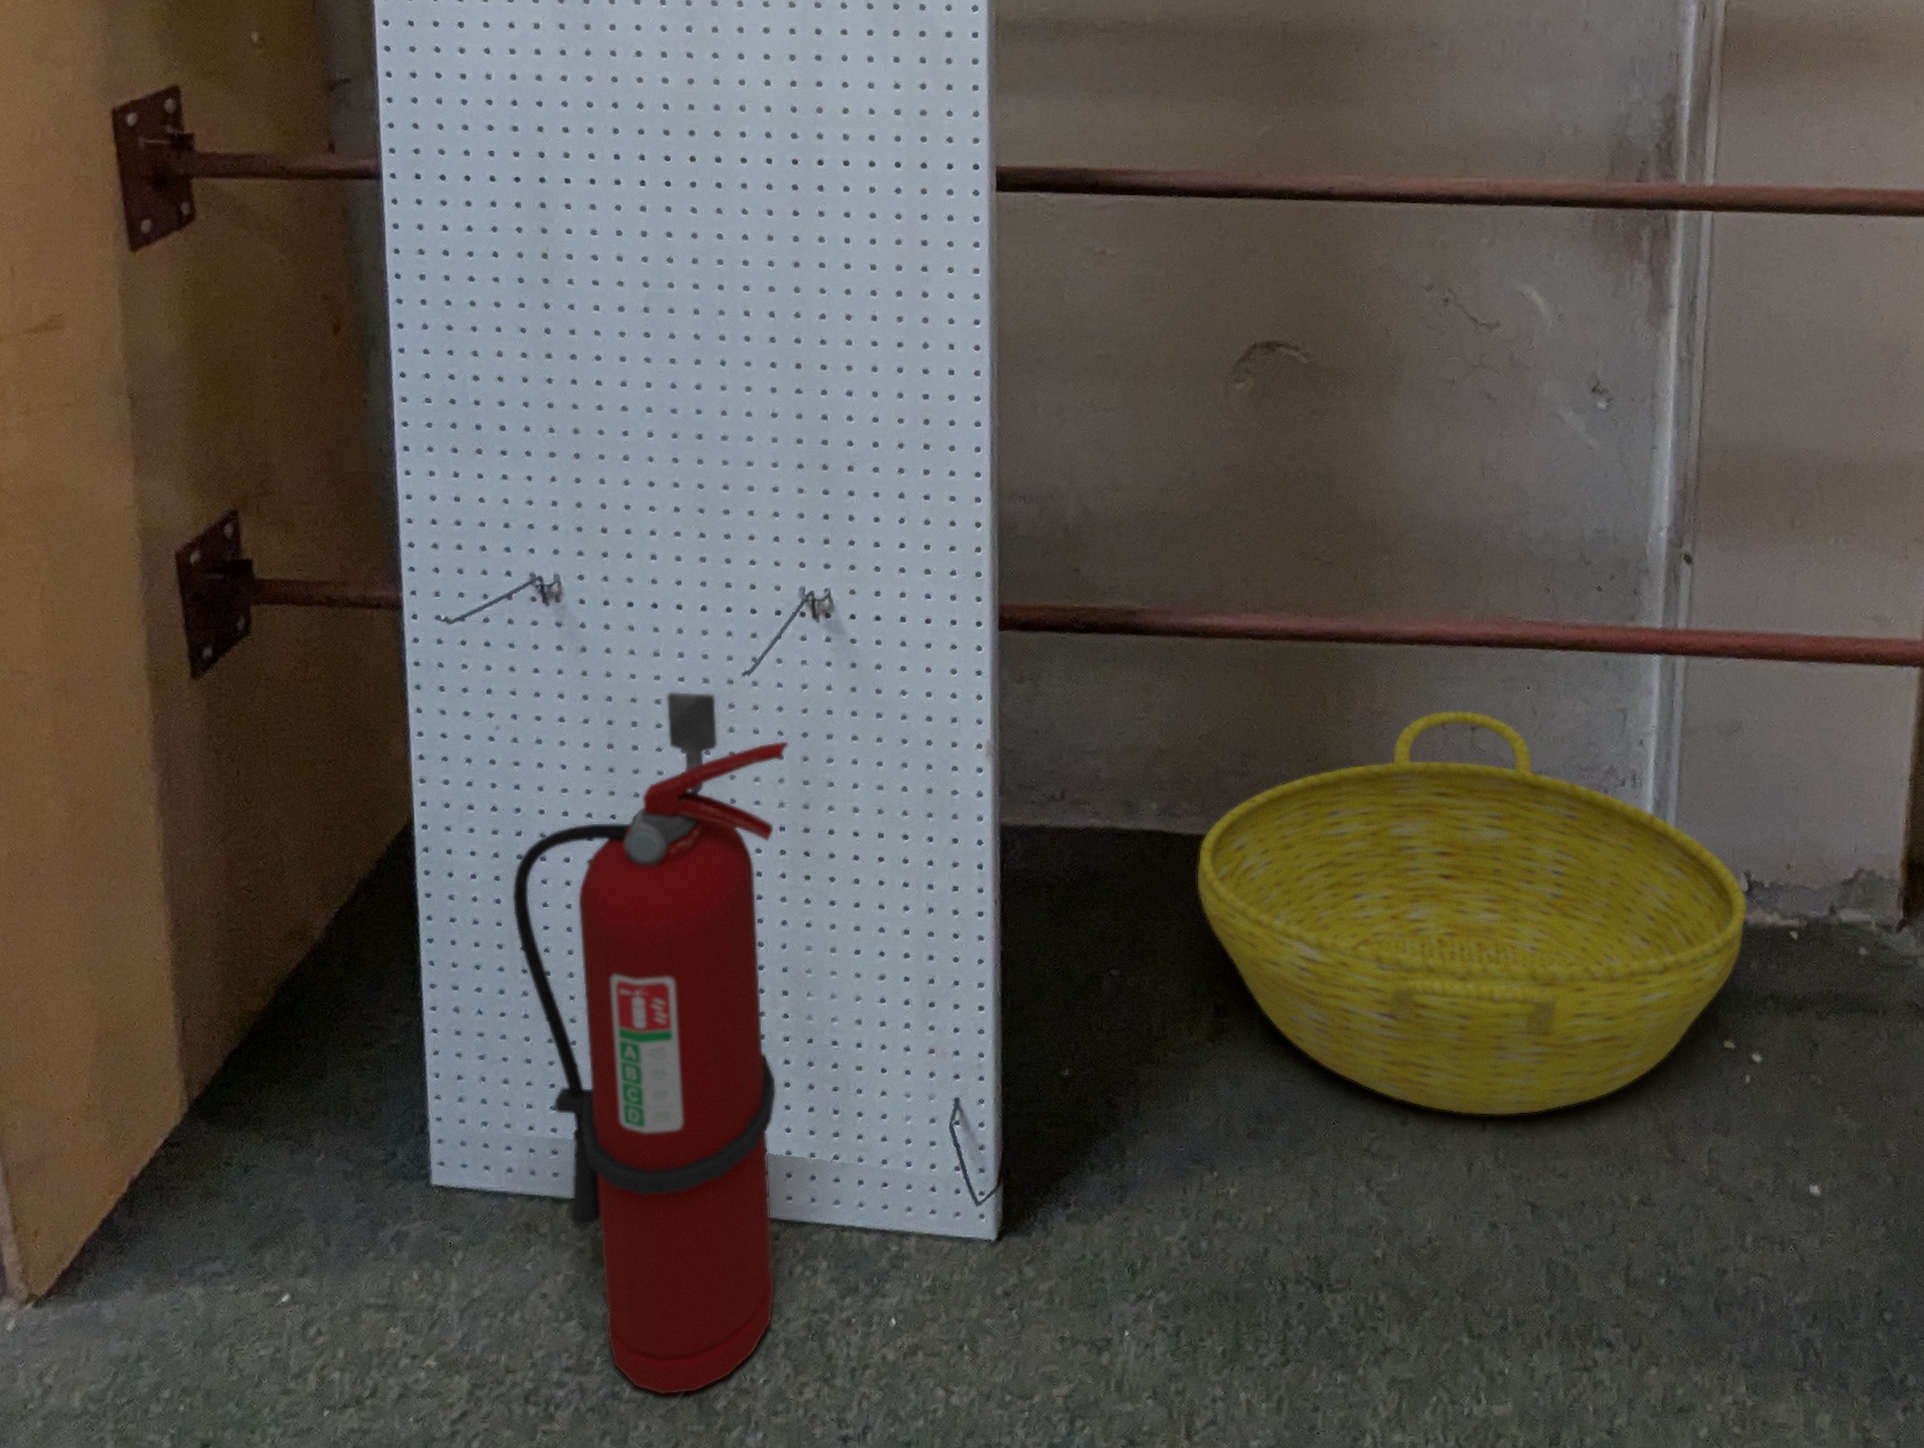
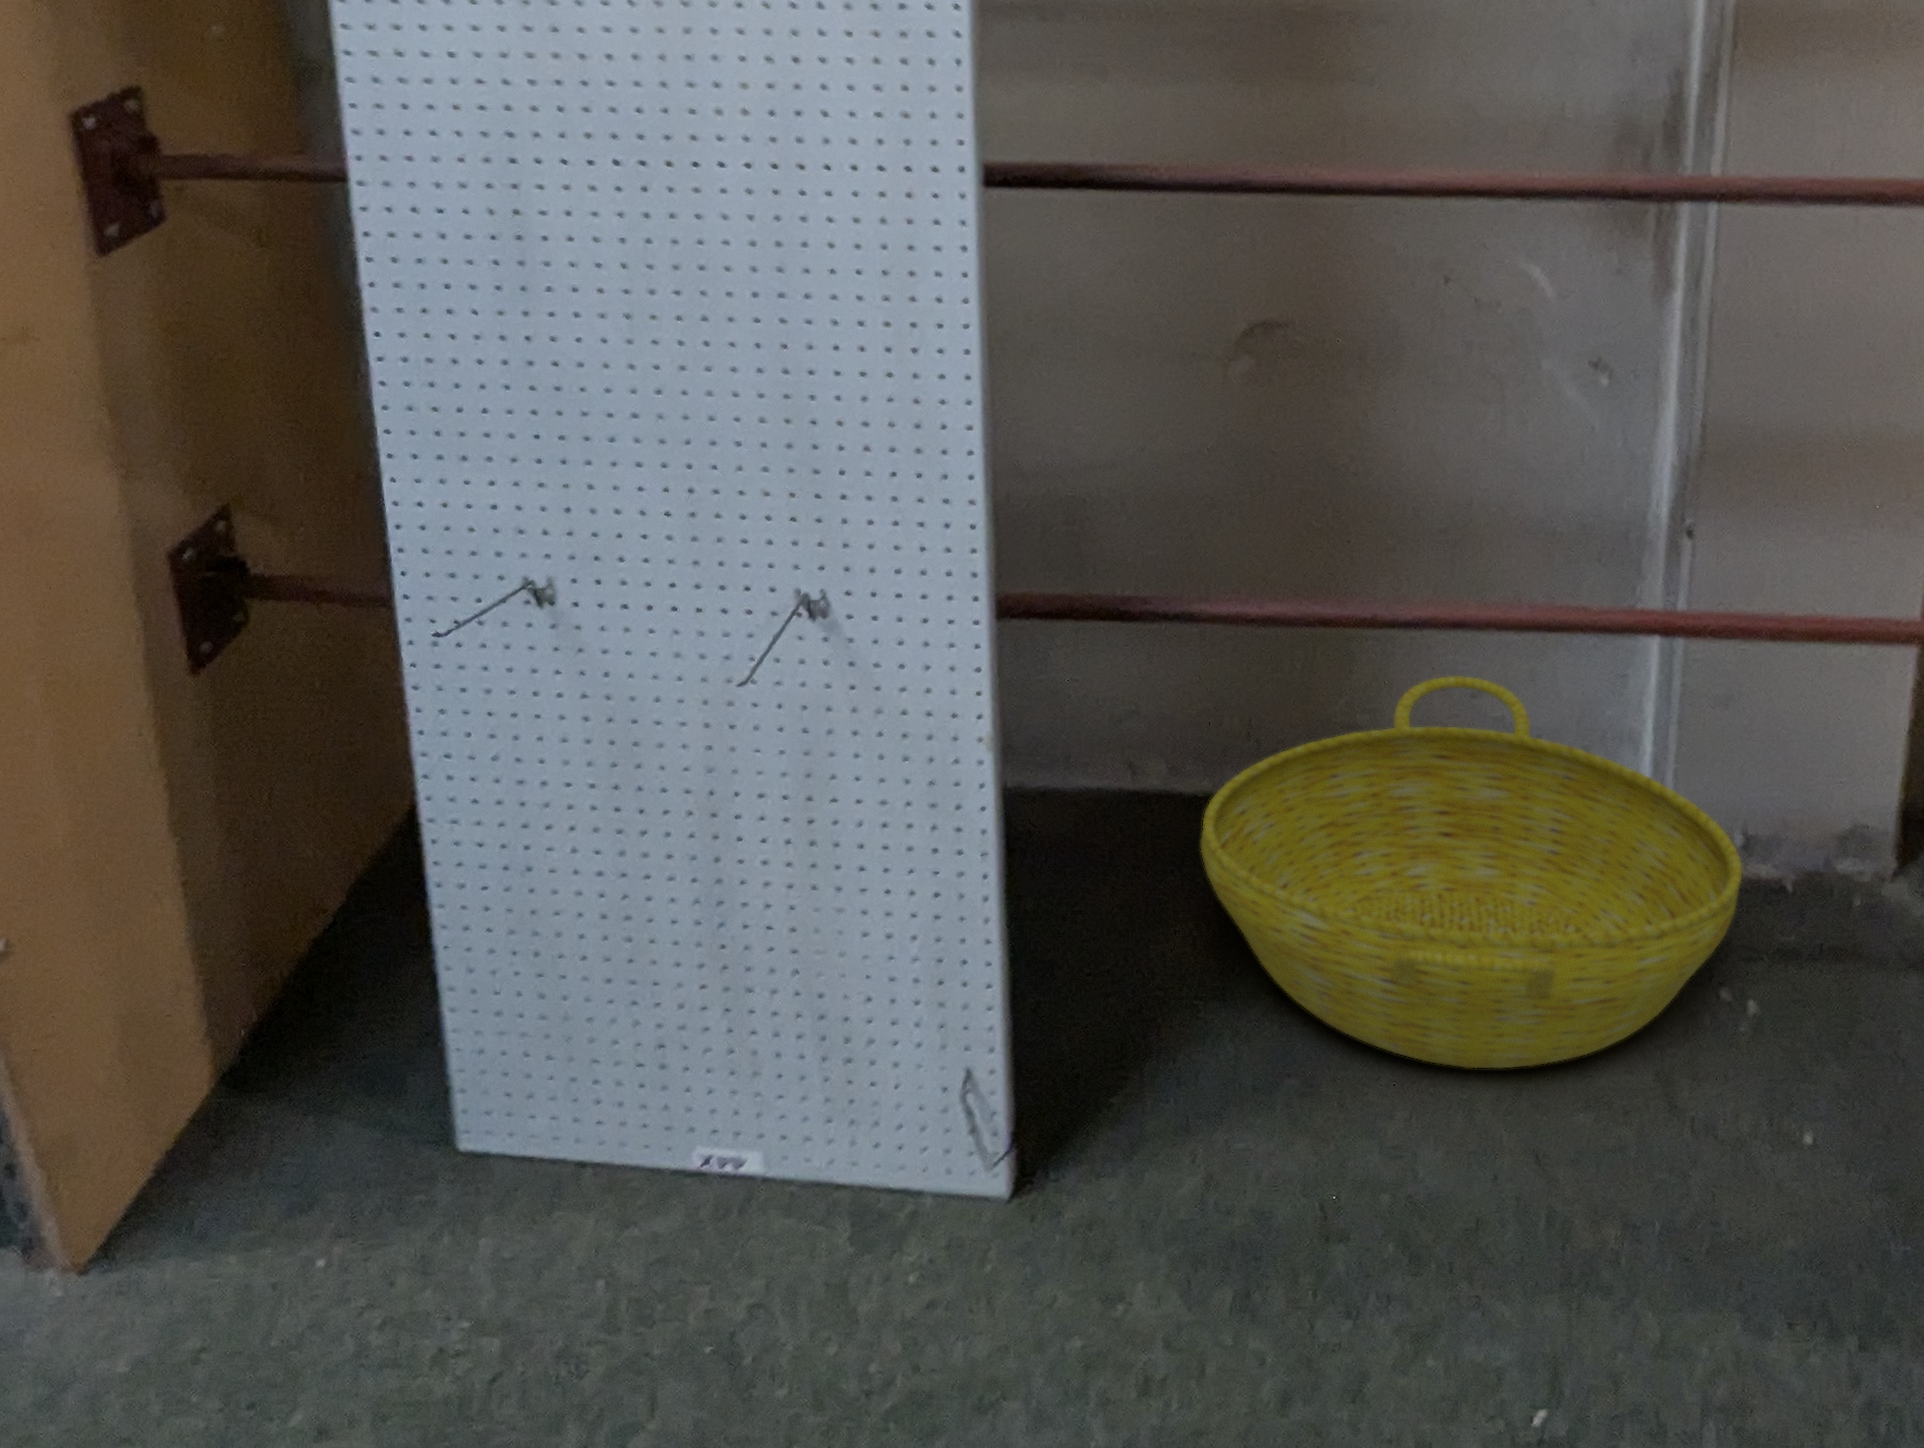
fire extinguisher: present [513,693,788,1393] -> none [520,694,793,1354]

